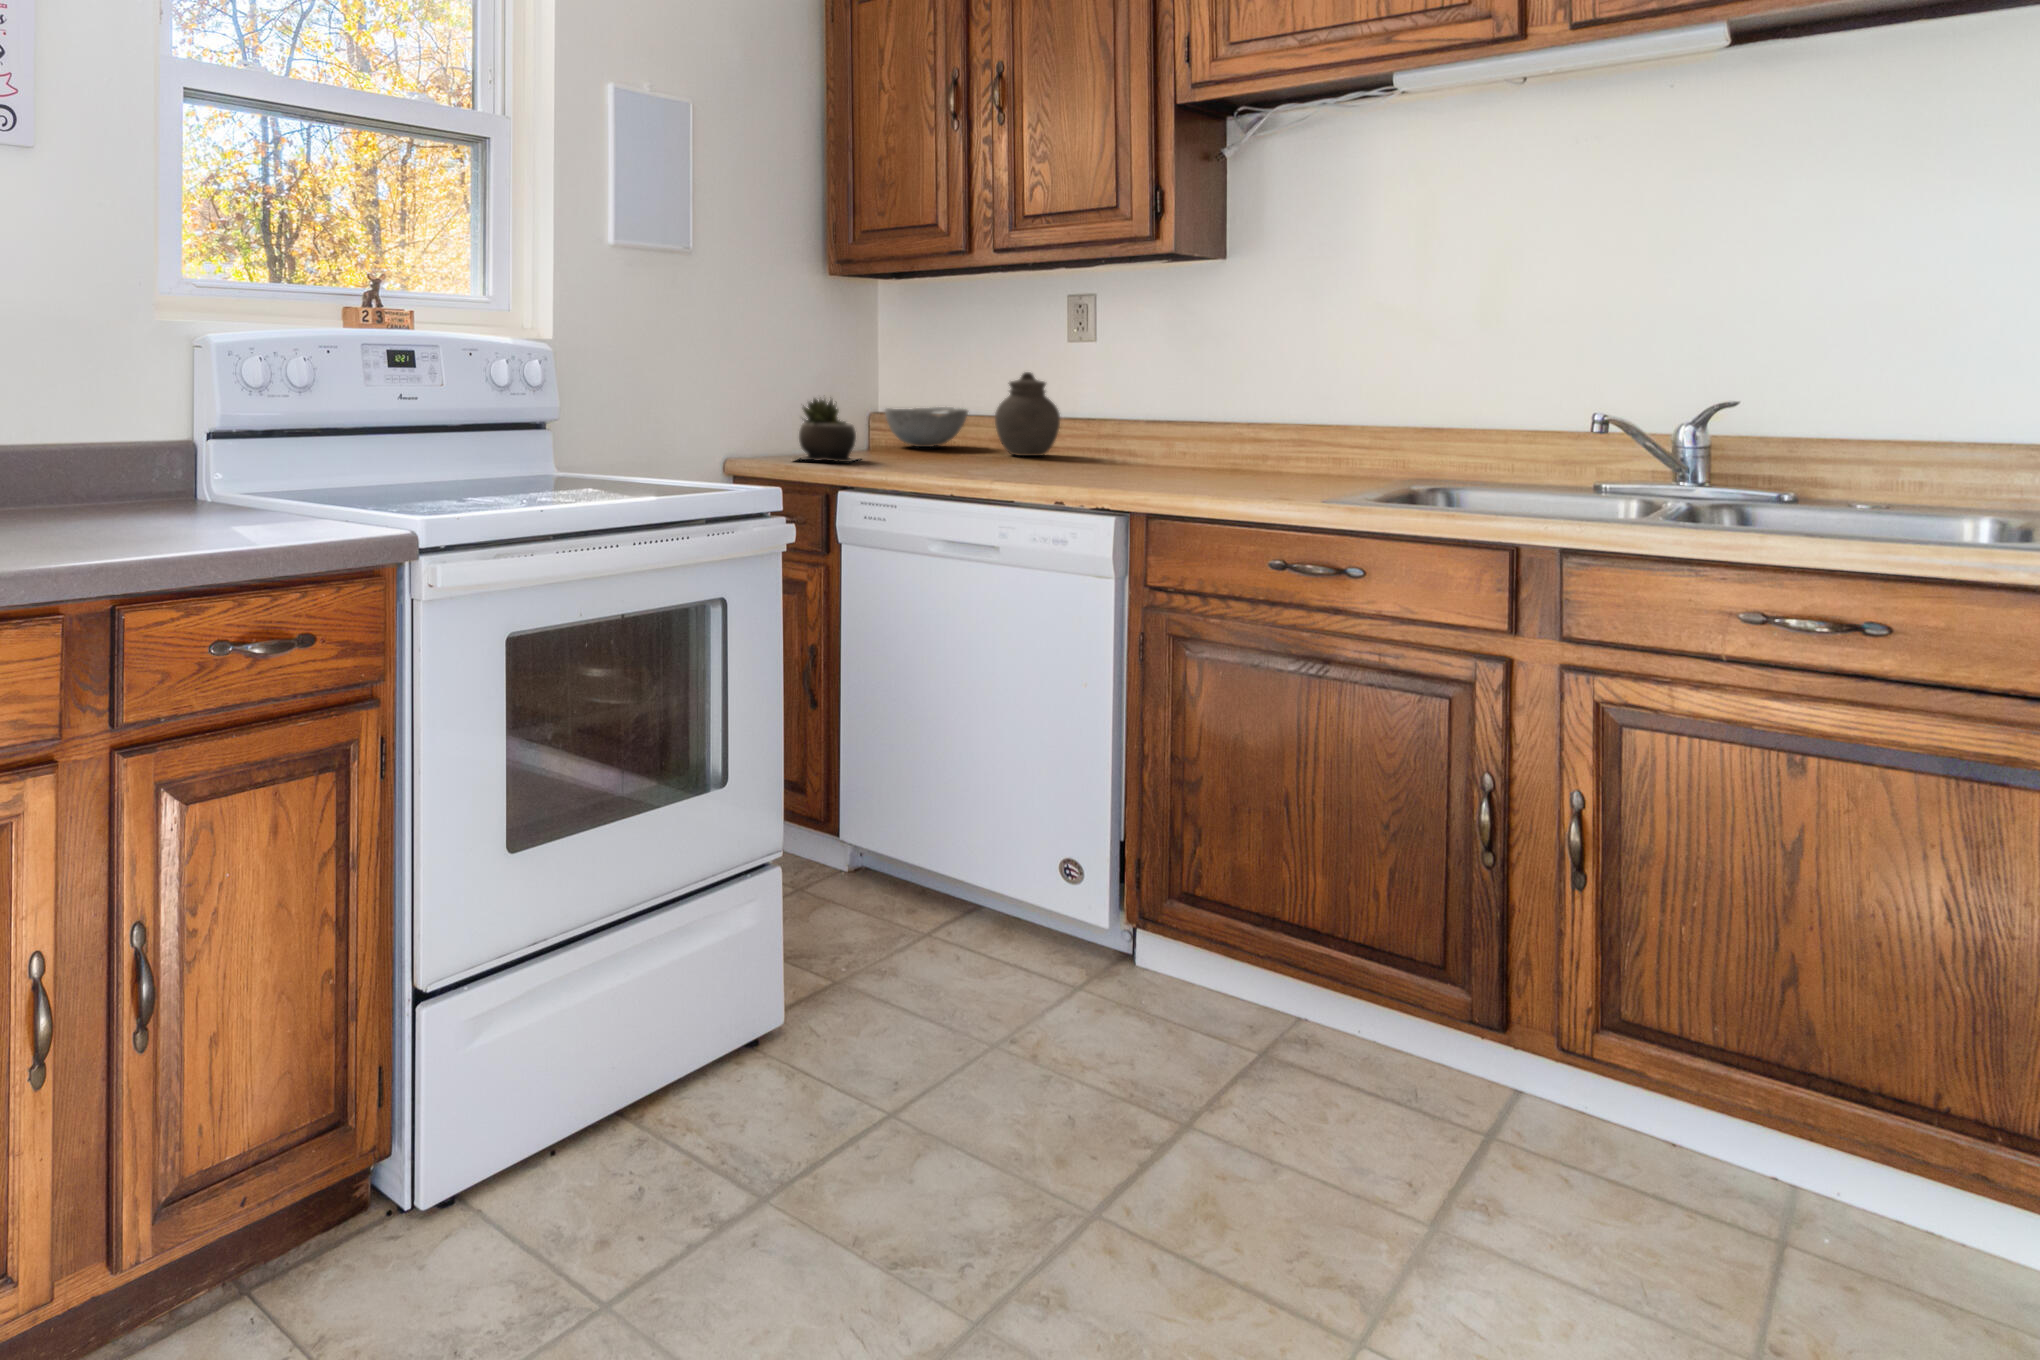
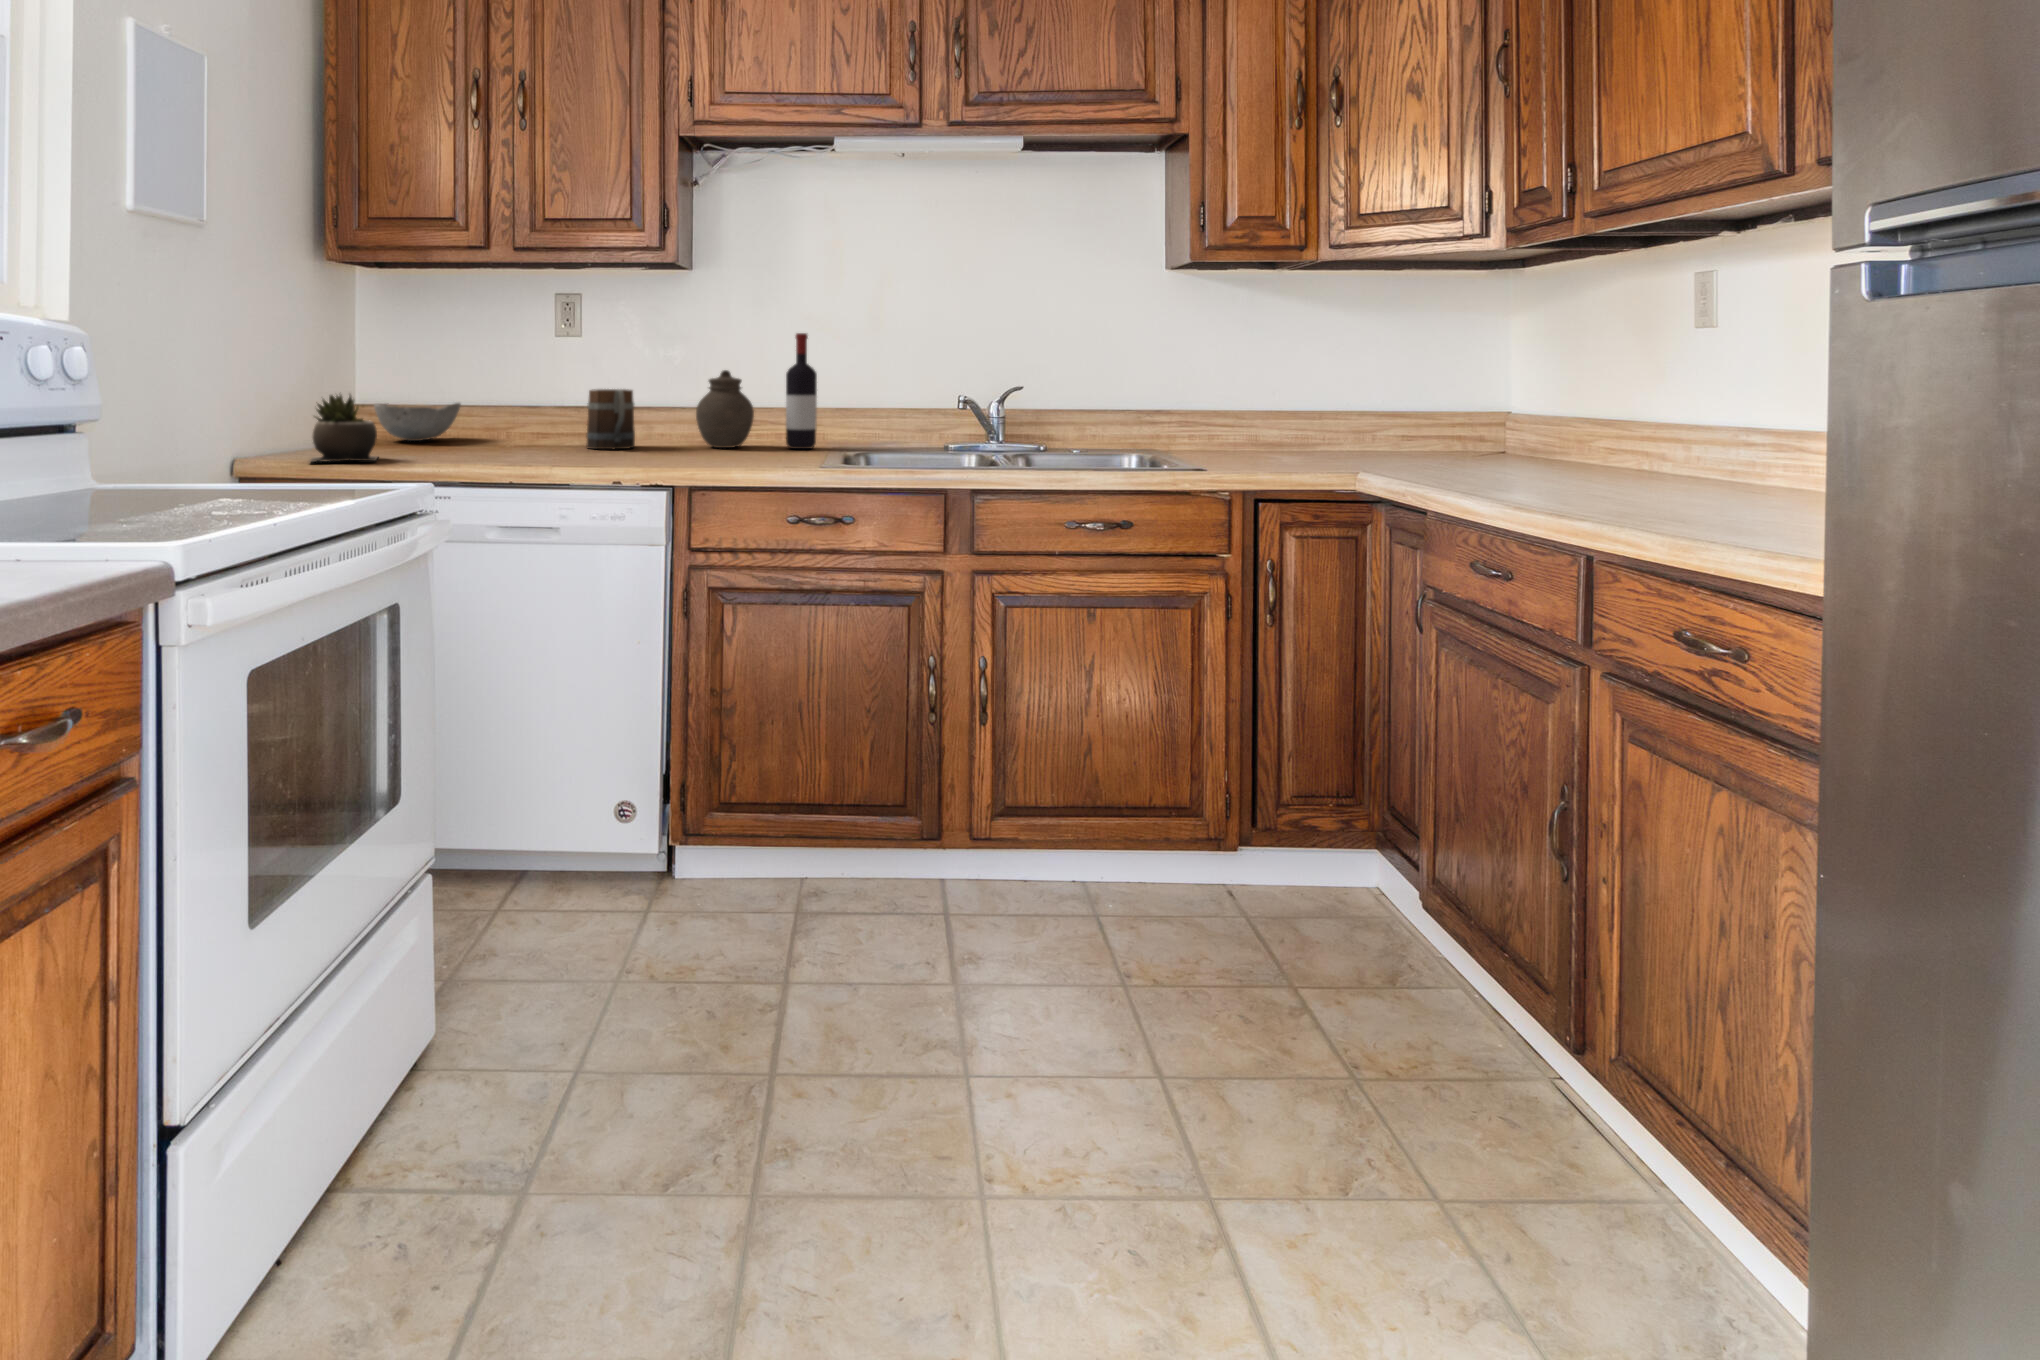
wine bottle: none [1343,330,1389,480] -> present [786,333,817,449]
jar: present [995,372,1060,456] -> present [696,370,754,448]
mug: none [1085,398,1144,466] -> present [587,389,635,449]

